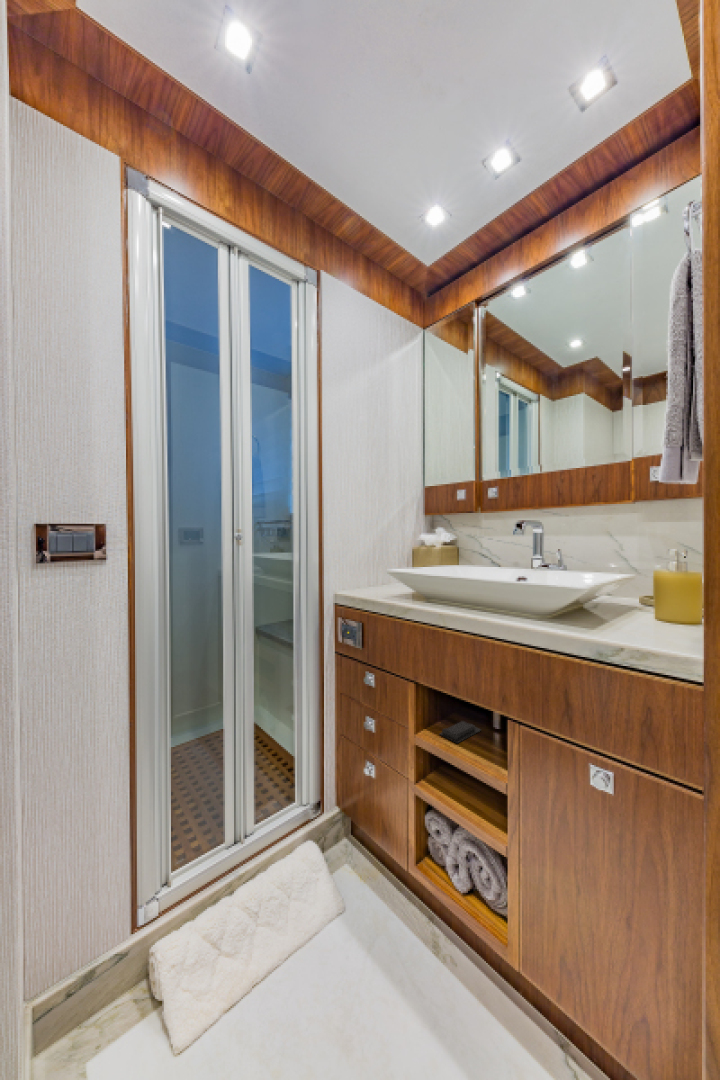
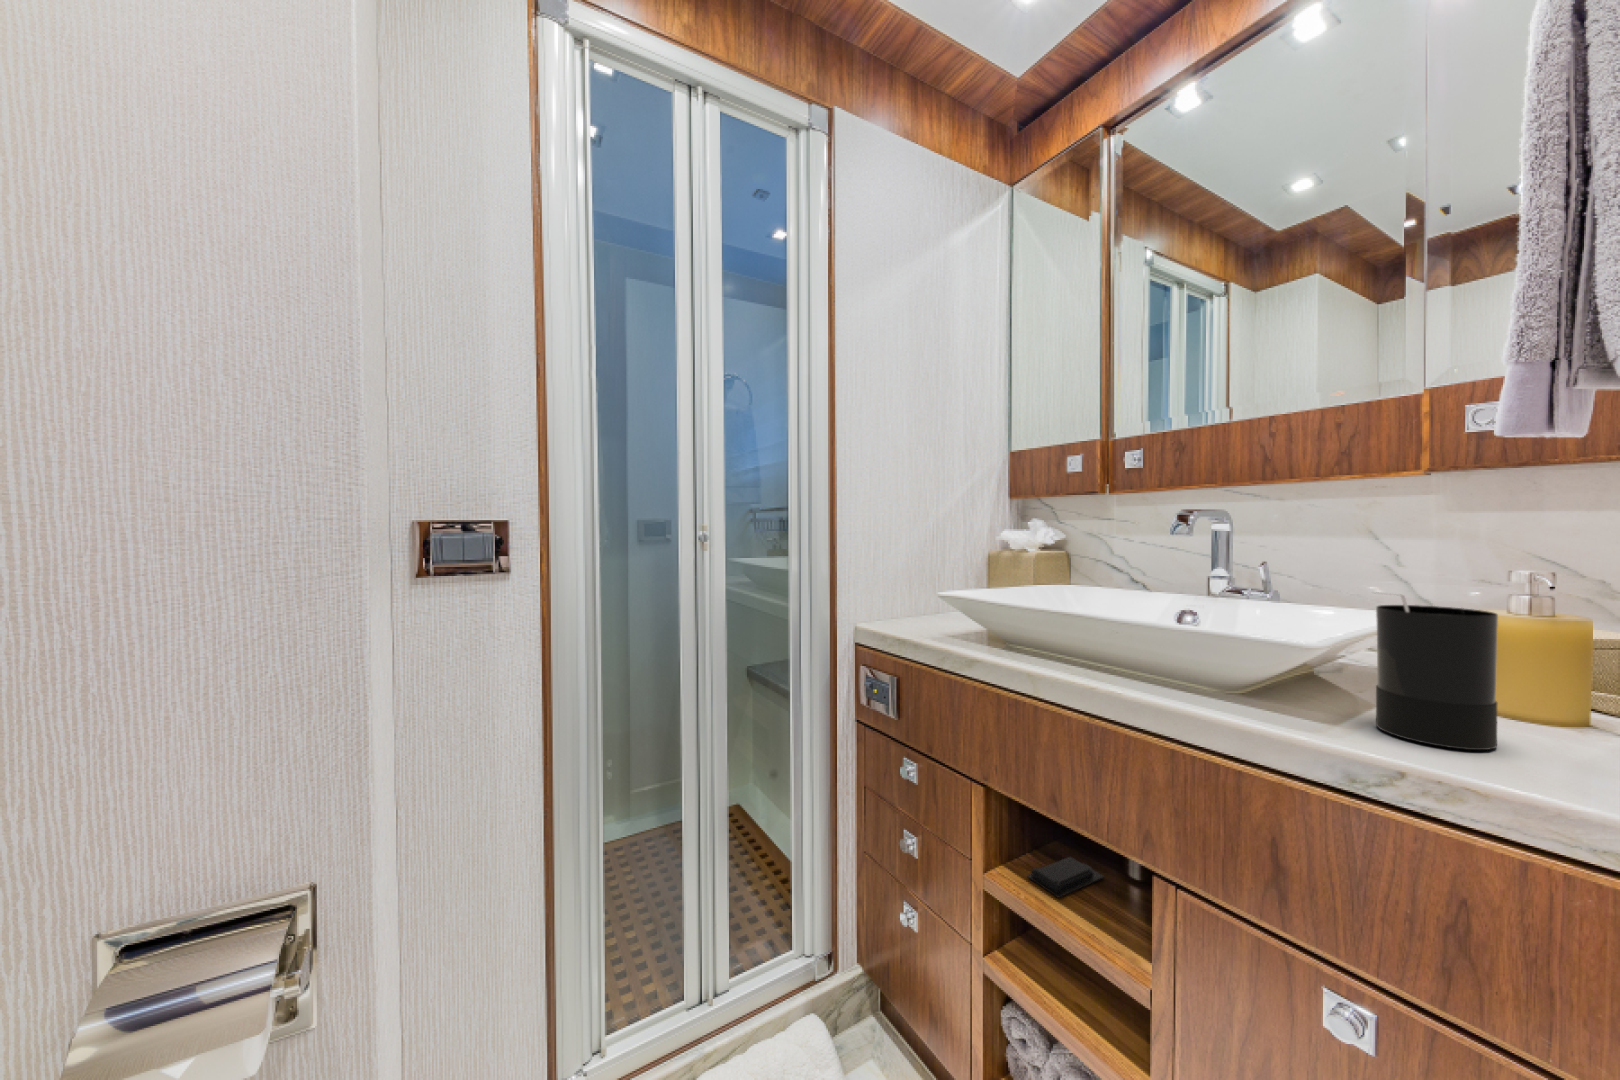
candle: none [606,560,658,634] -> present [1376,595,1498,750]

